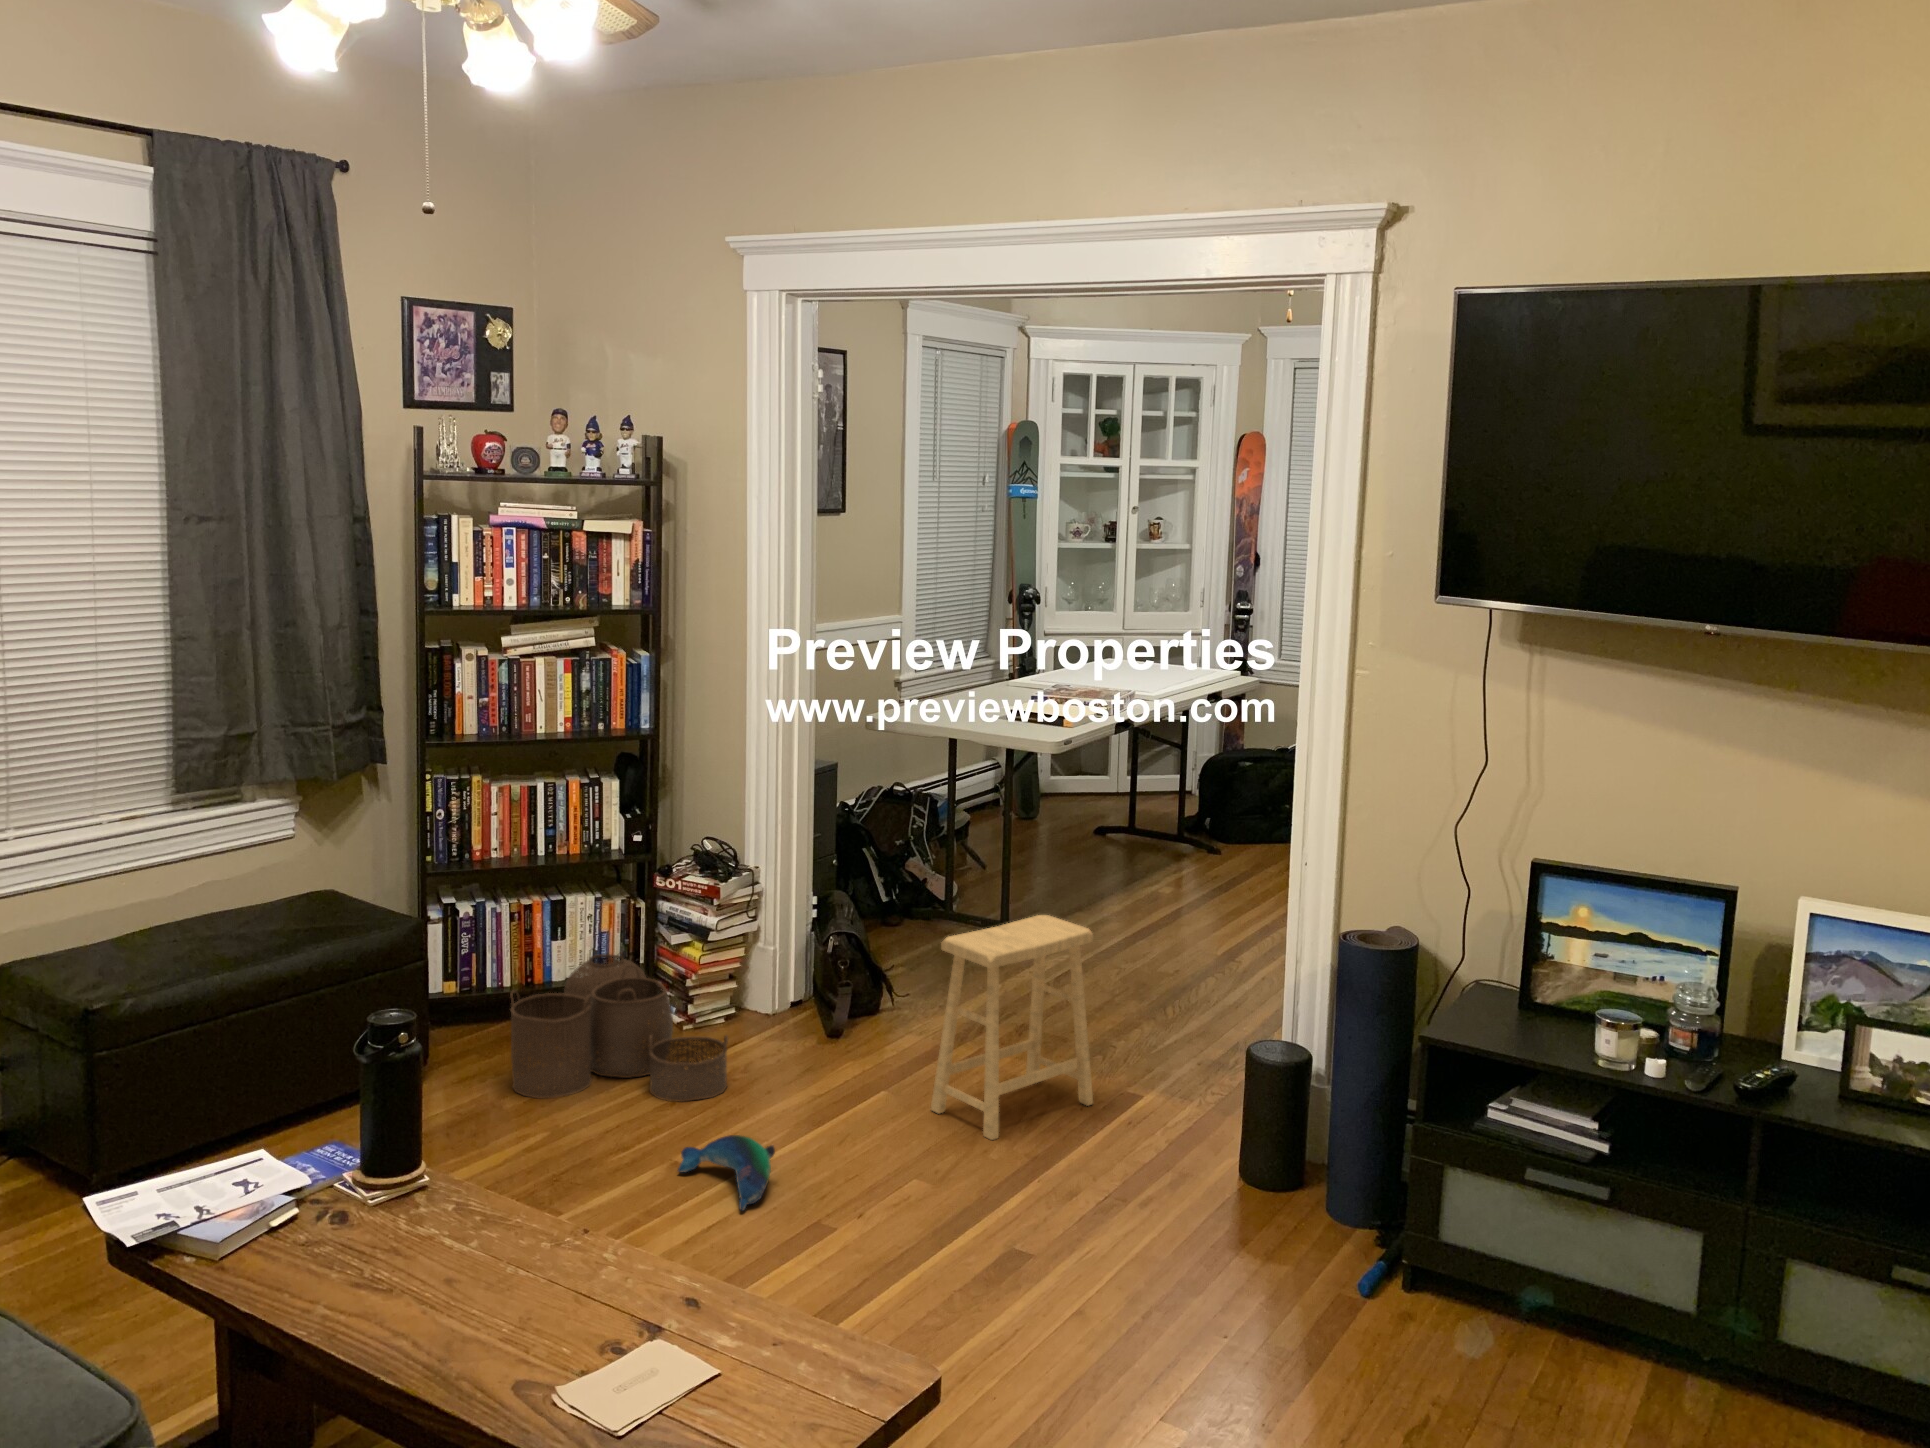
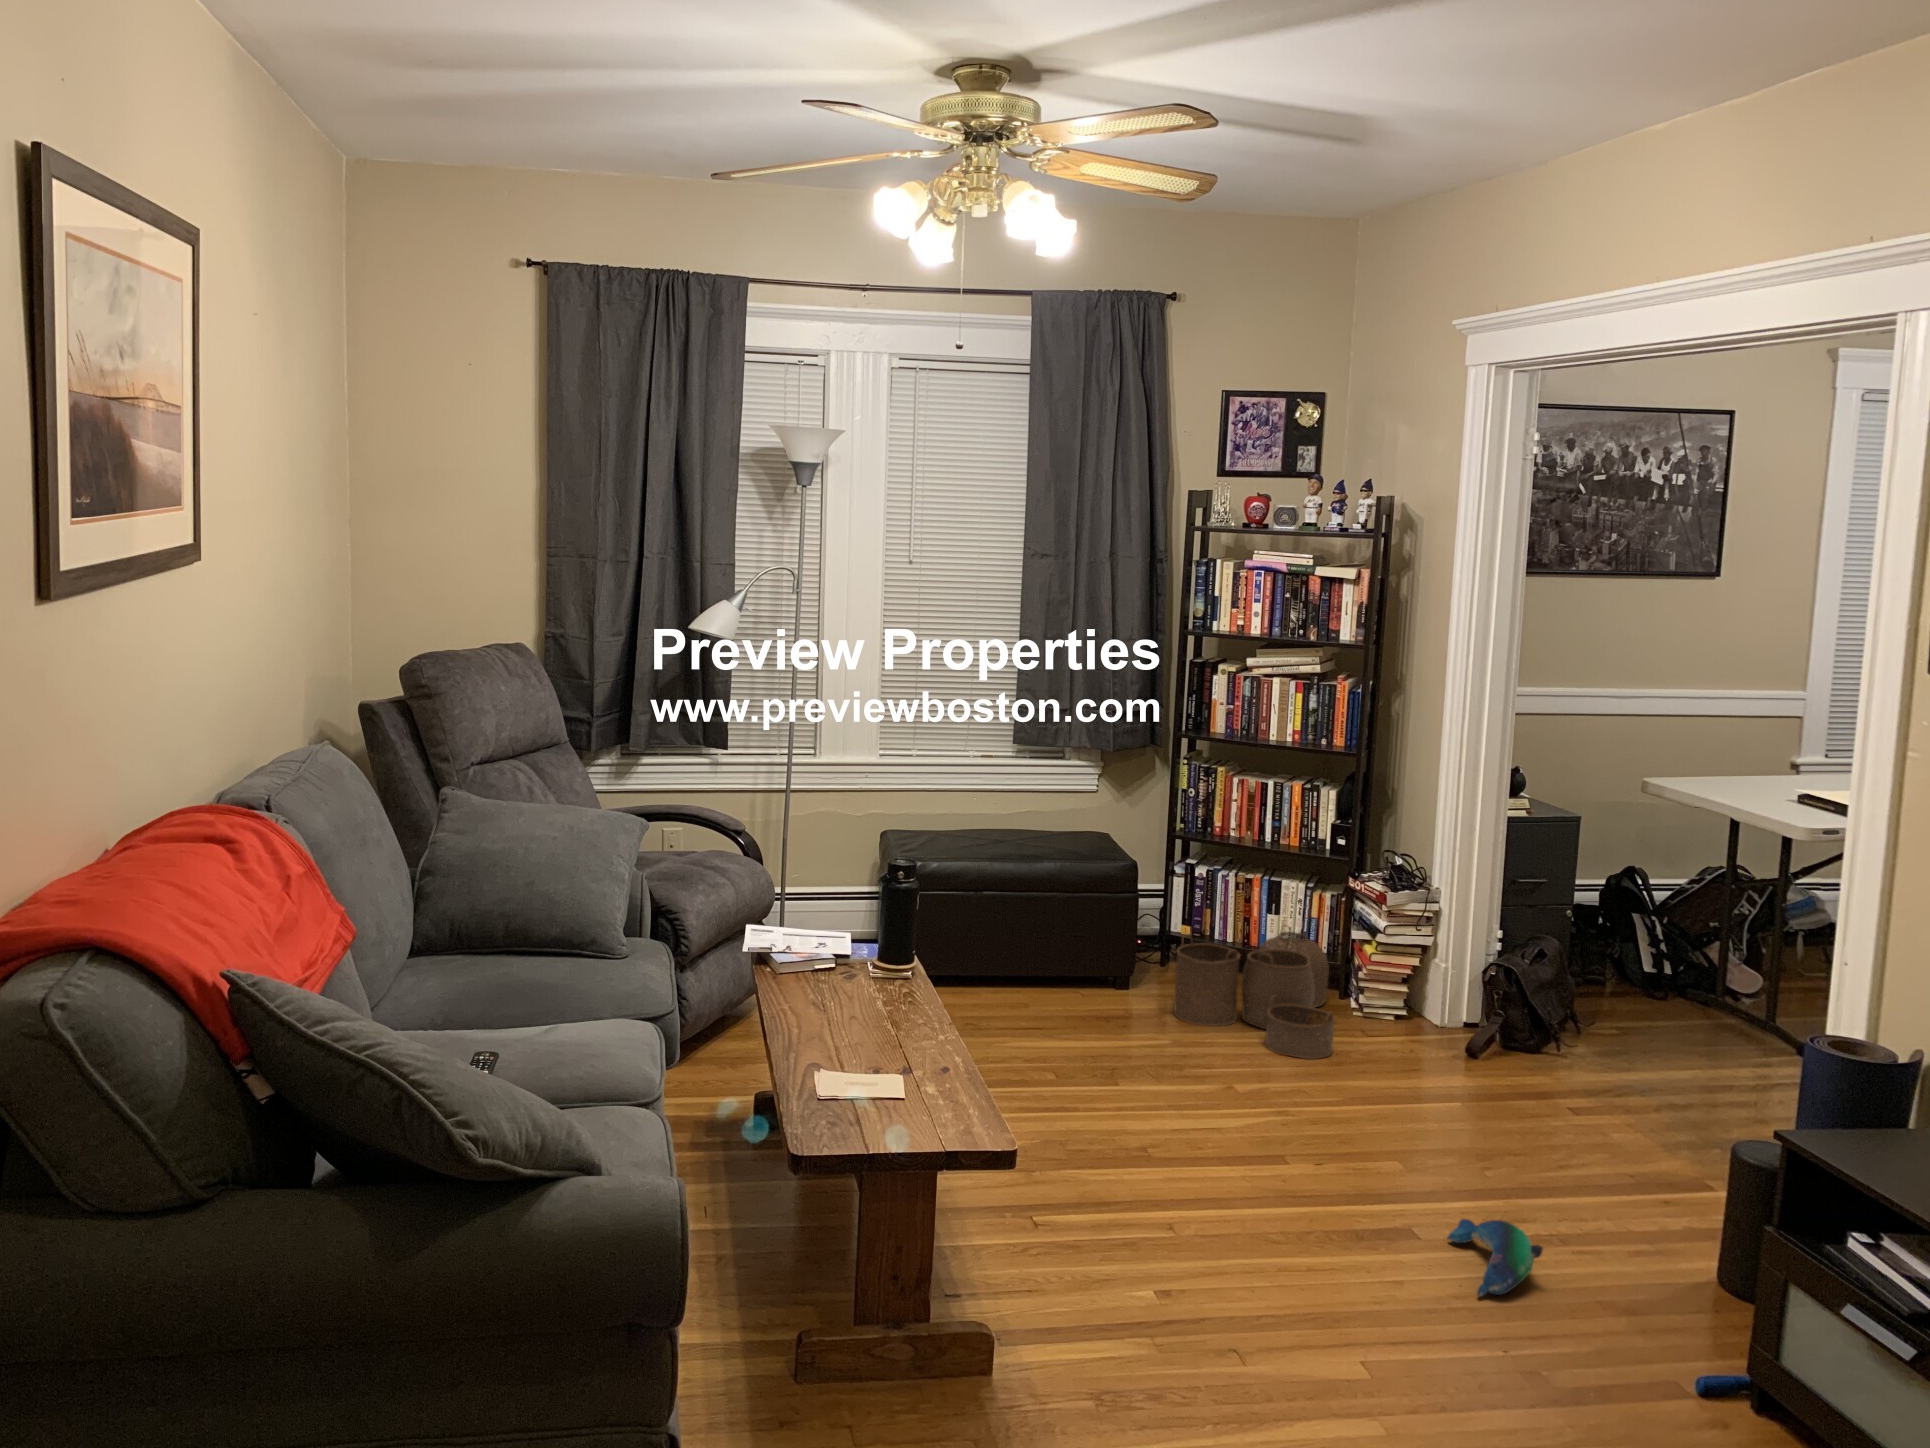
footstool: present [931,915,1093,1140] -> none [1474,960,1655,1171]
plush toy: present [678,1135,775,1211] -> present [1448,1219,1543,1297]

